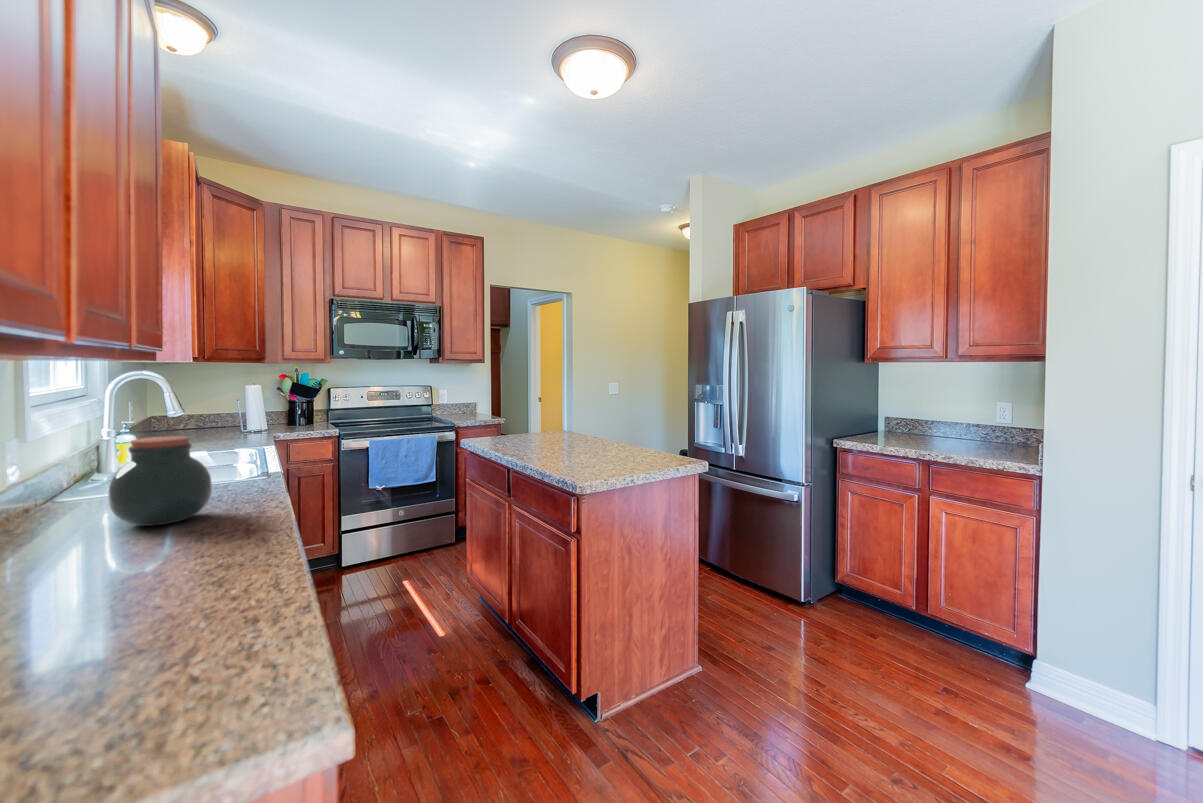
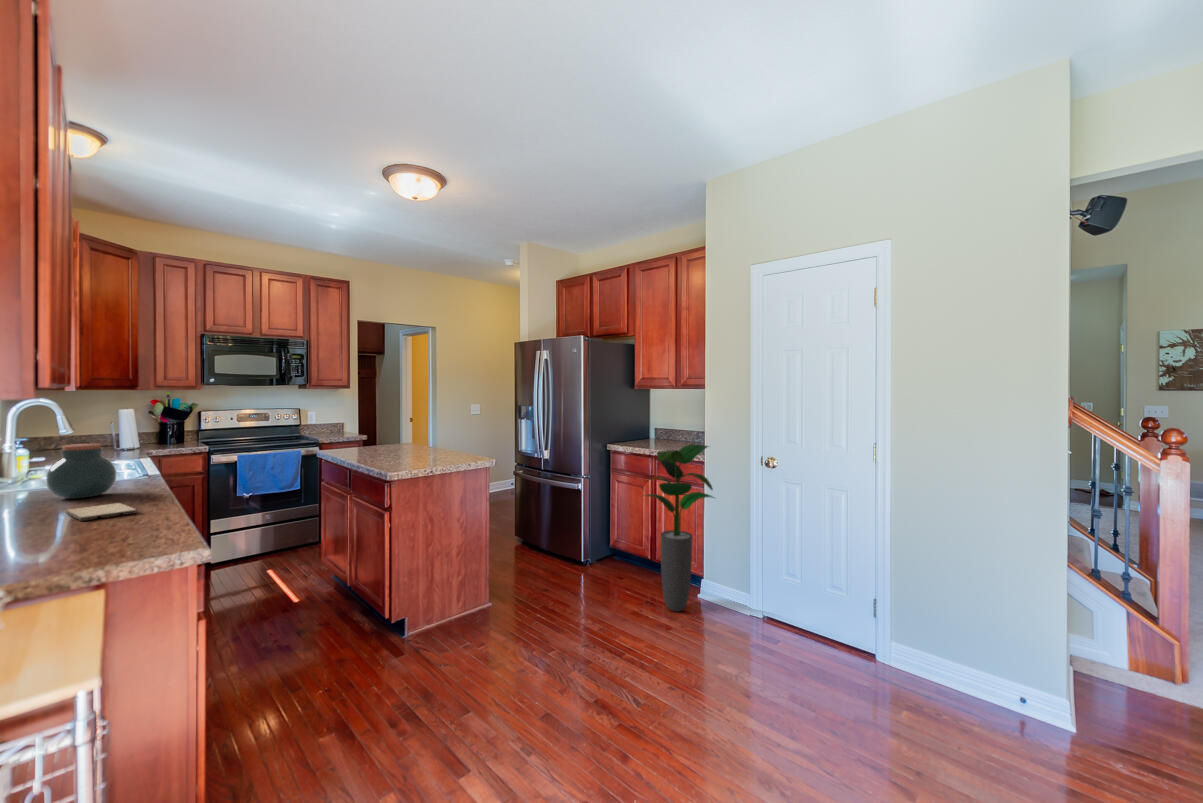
potted plant: none [937,450,1099,717] -> present [644,444,714,611]
cutting board: none [110,548,222,605] -> present [66,503,137,521]

